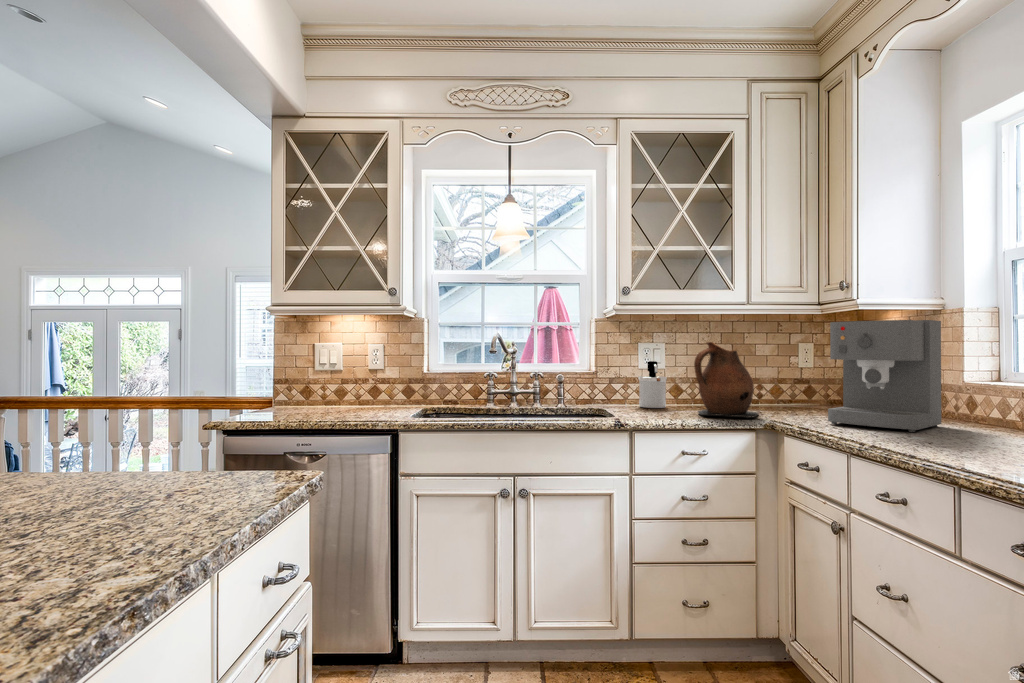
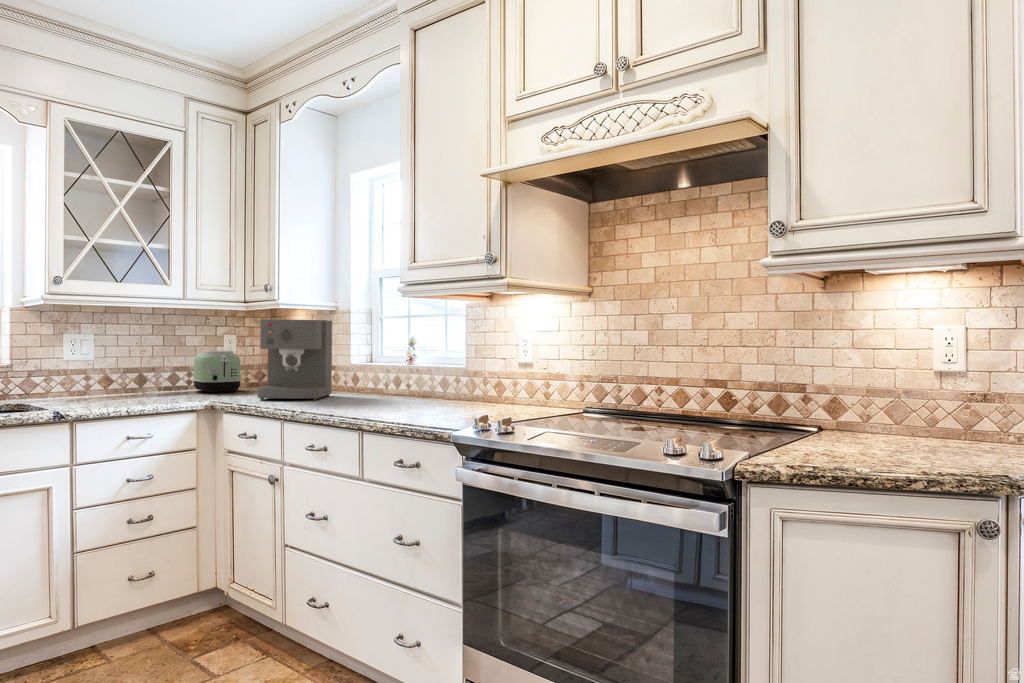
ceramic pitcher: present [694,342,758,419] -> none [137,333,198,402]
soap dispenser: present [638,361,667,408] -> none [64,352,99,401]
toaster: none [761,361,815,410] -> present [193,350,241,393]

